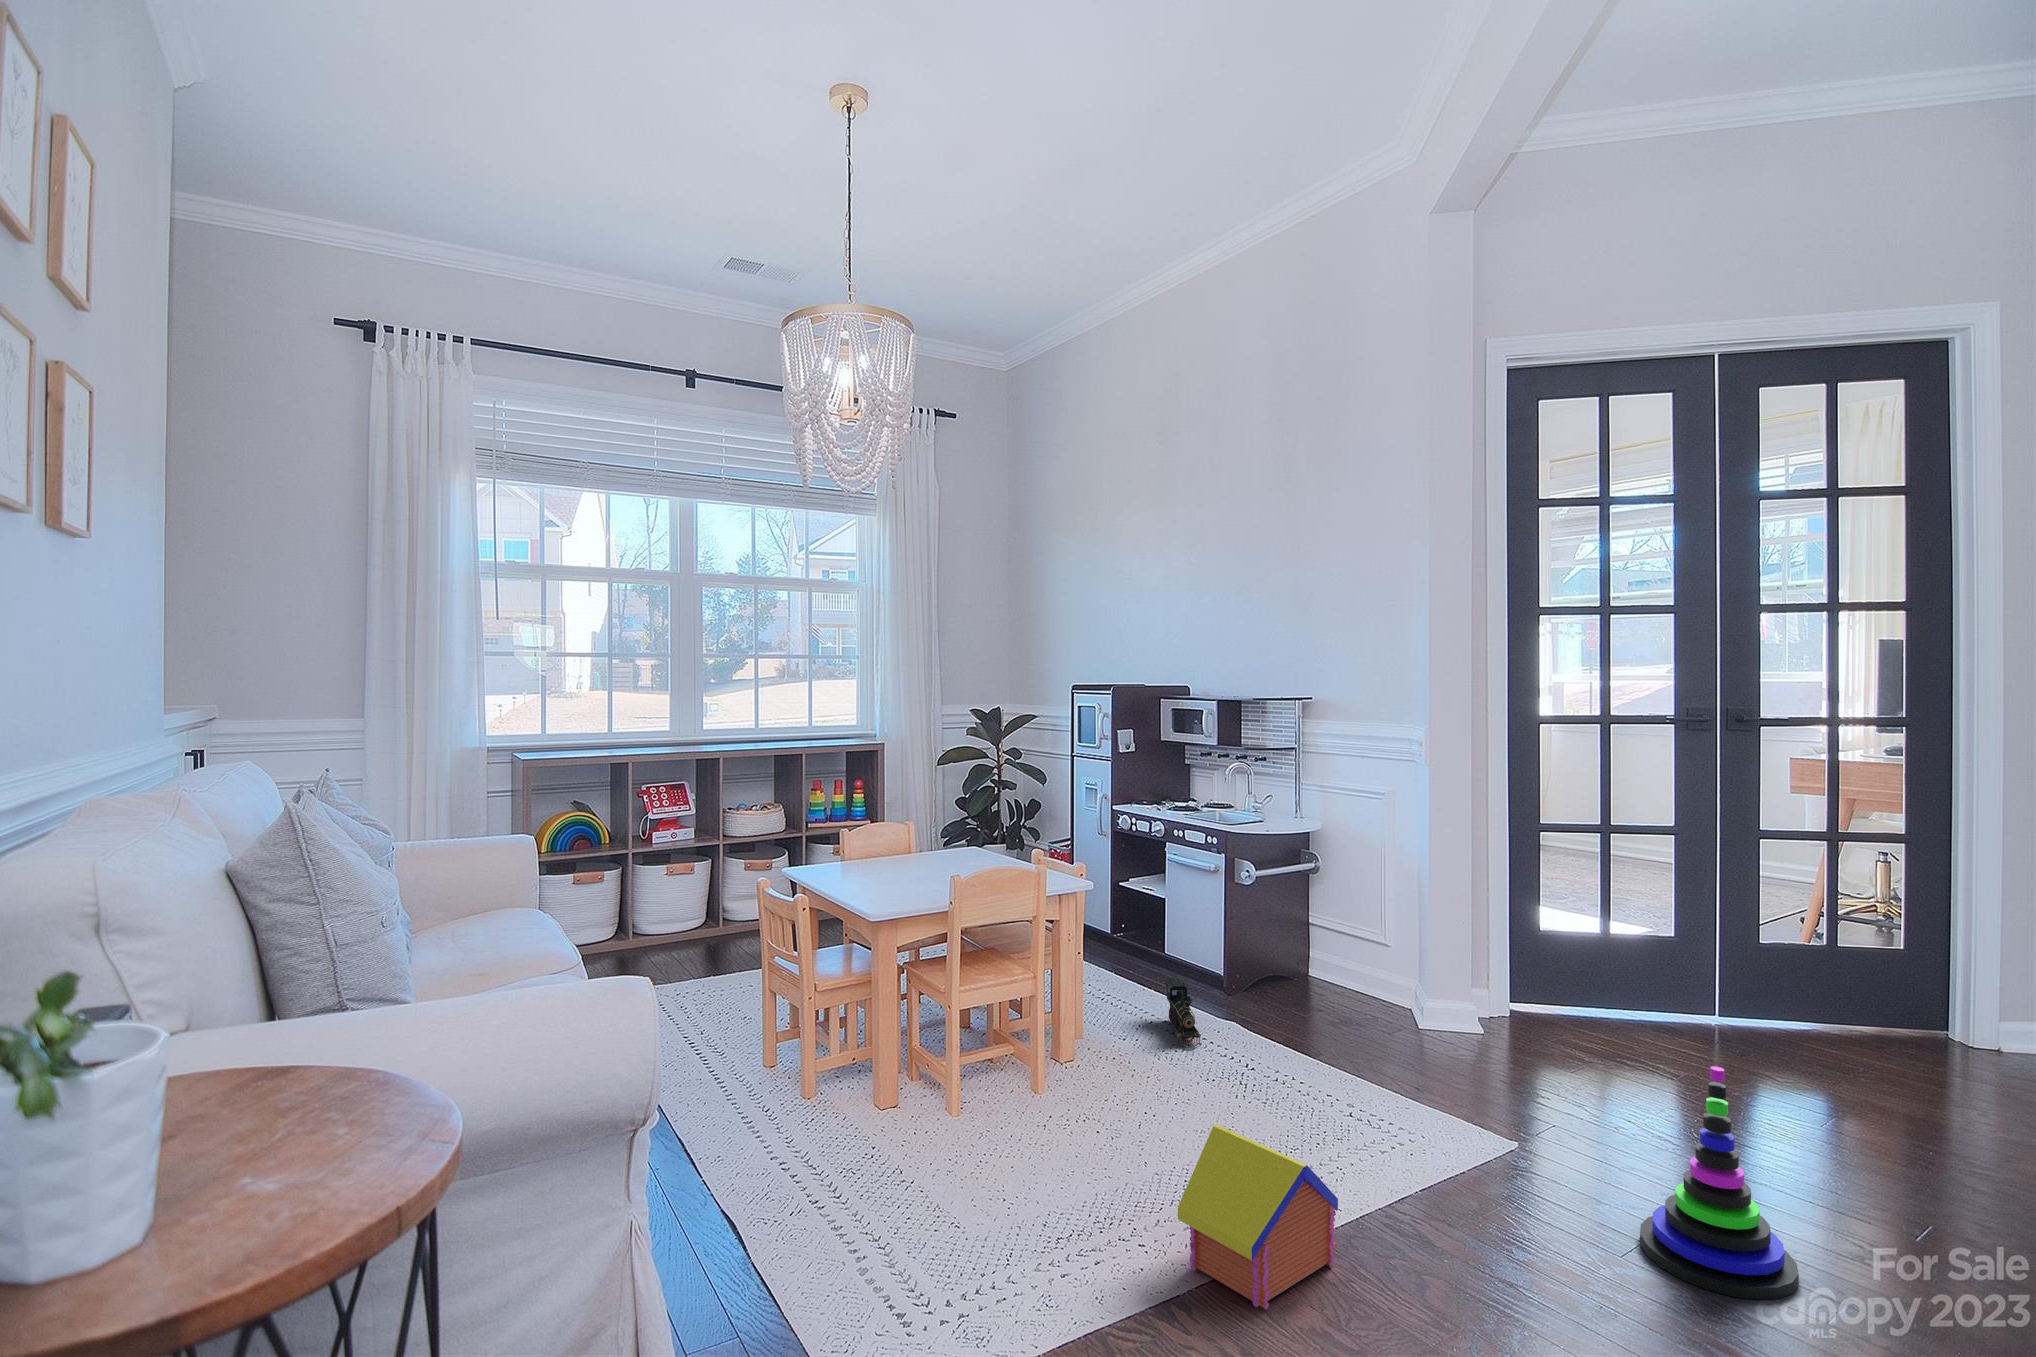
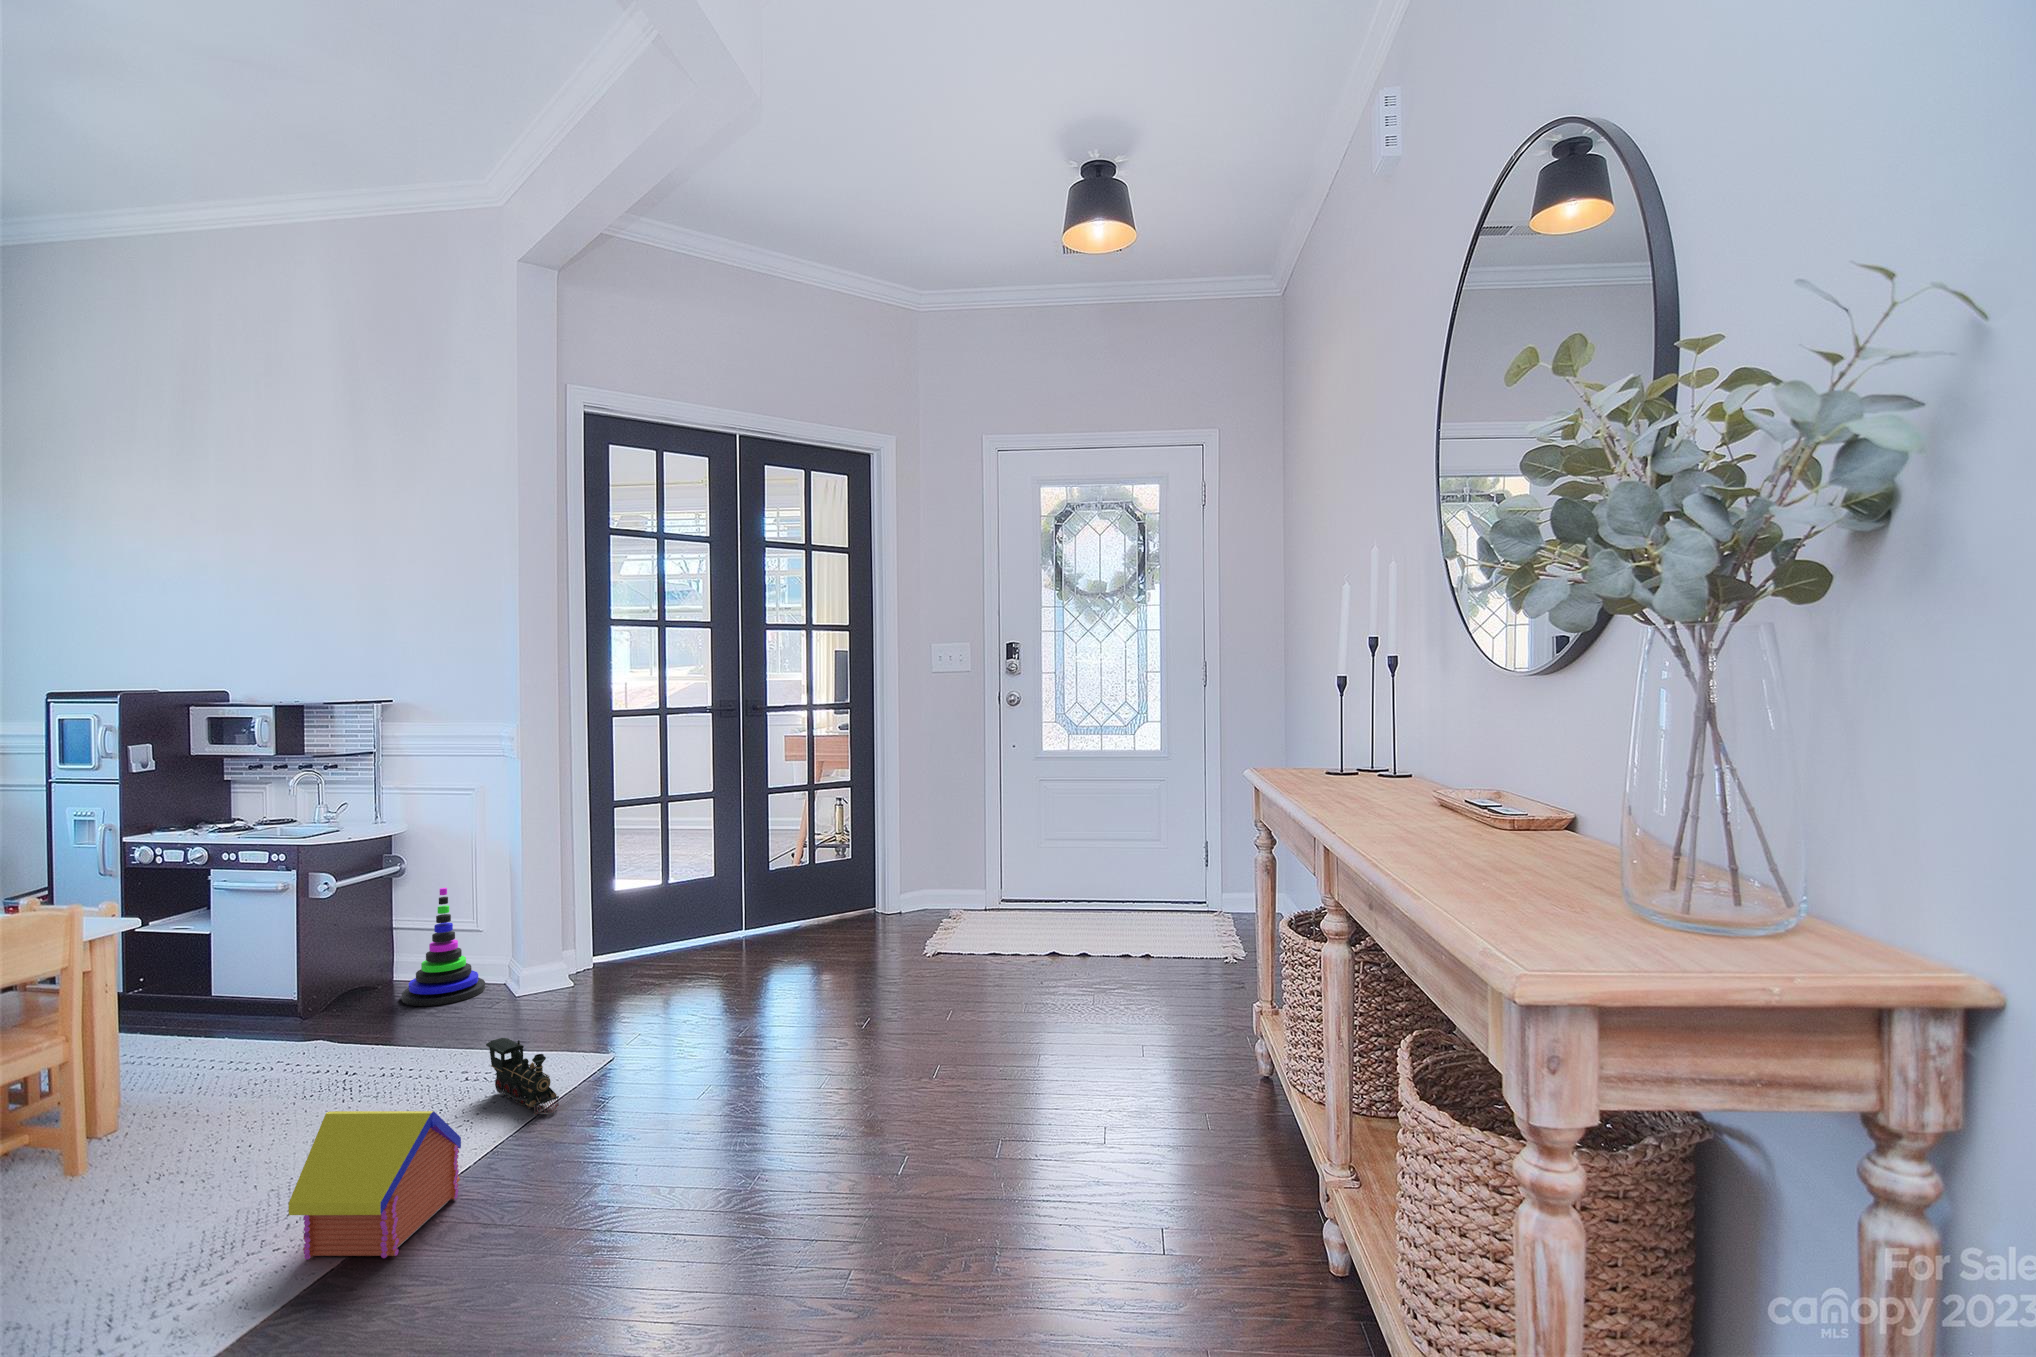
toy train: present [1165,977,1200,1048] -> present [486,1038,559,1114]
stacking toy: present [1640,1066,1799,1300] -> present [402,888,485,1006]

